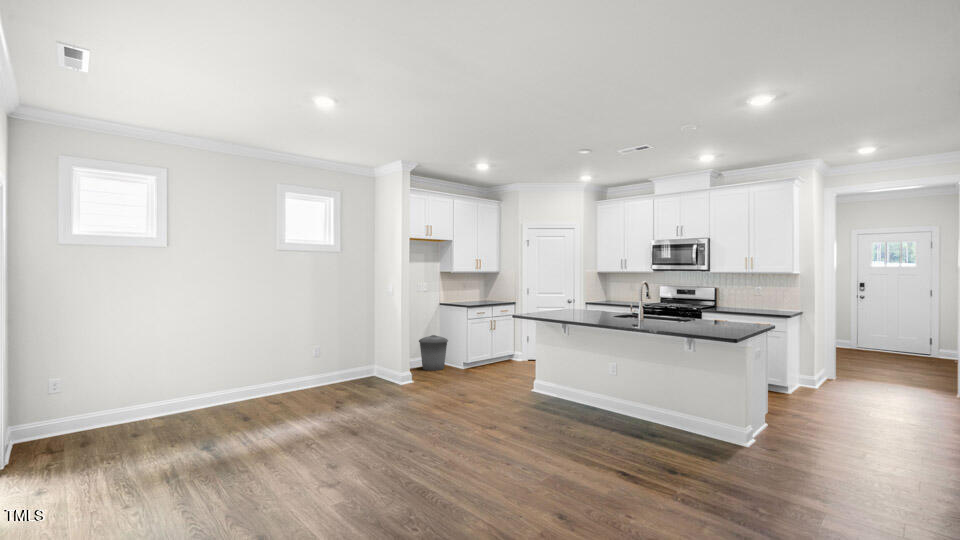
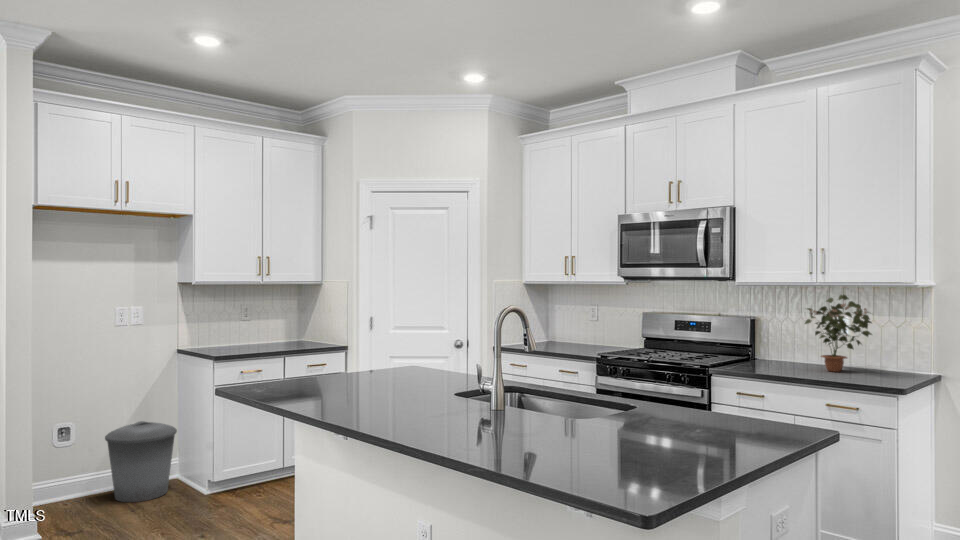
potted plant: none [742,277,774,310] -> present [805,295,872,372]

